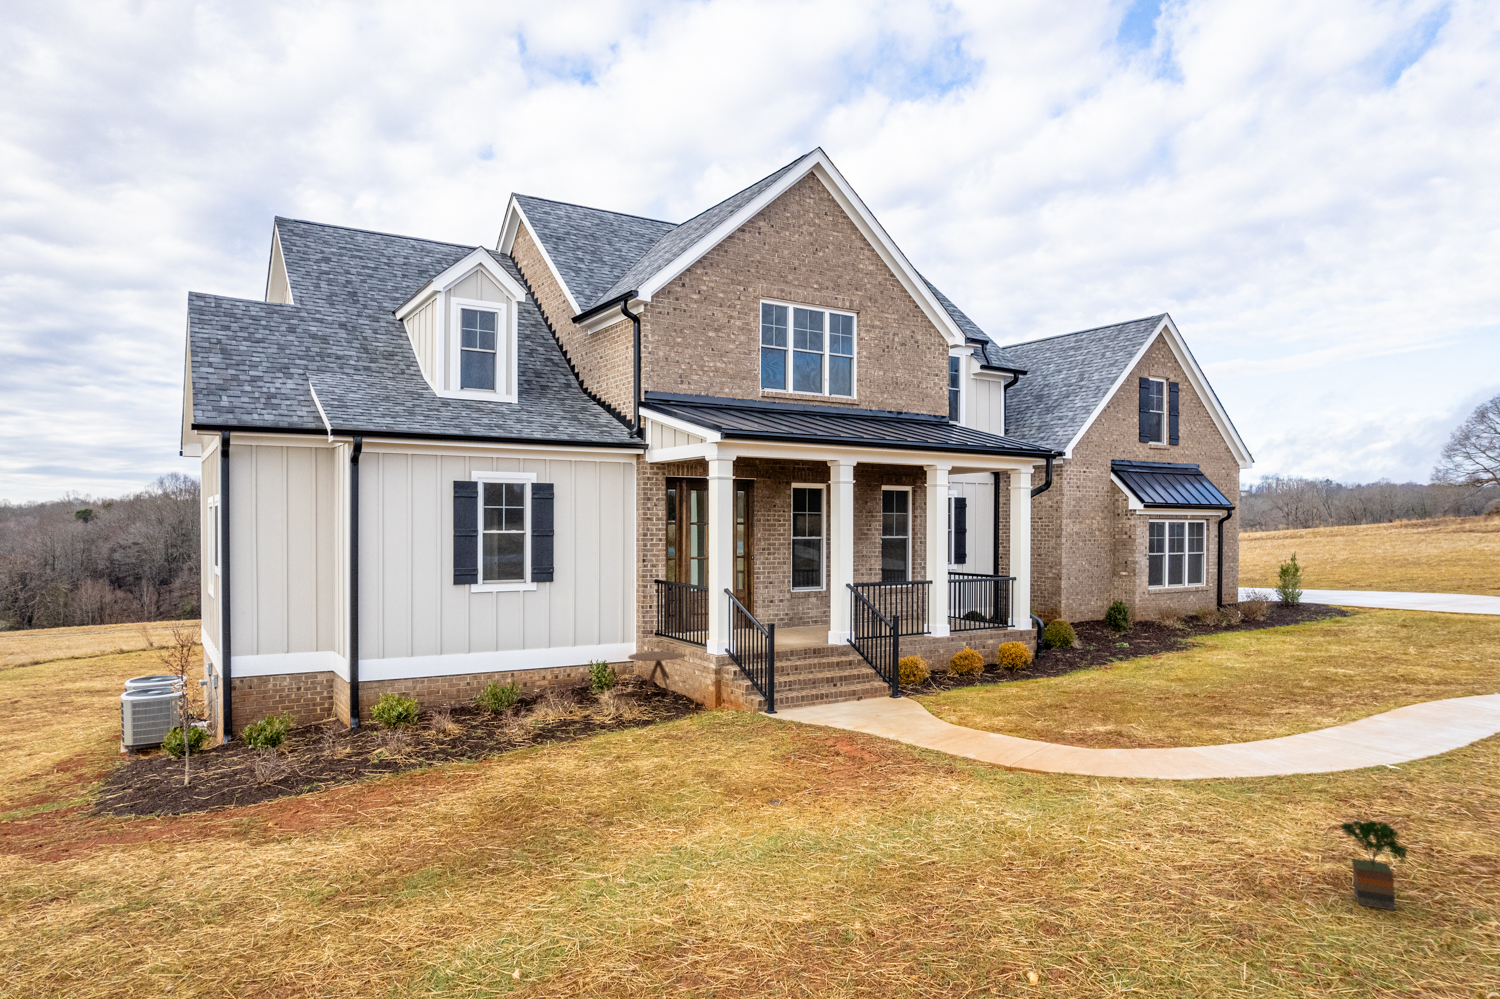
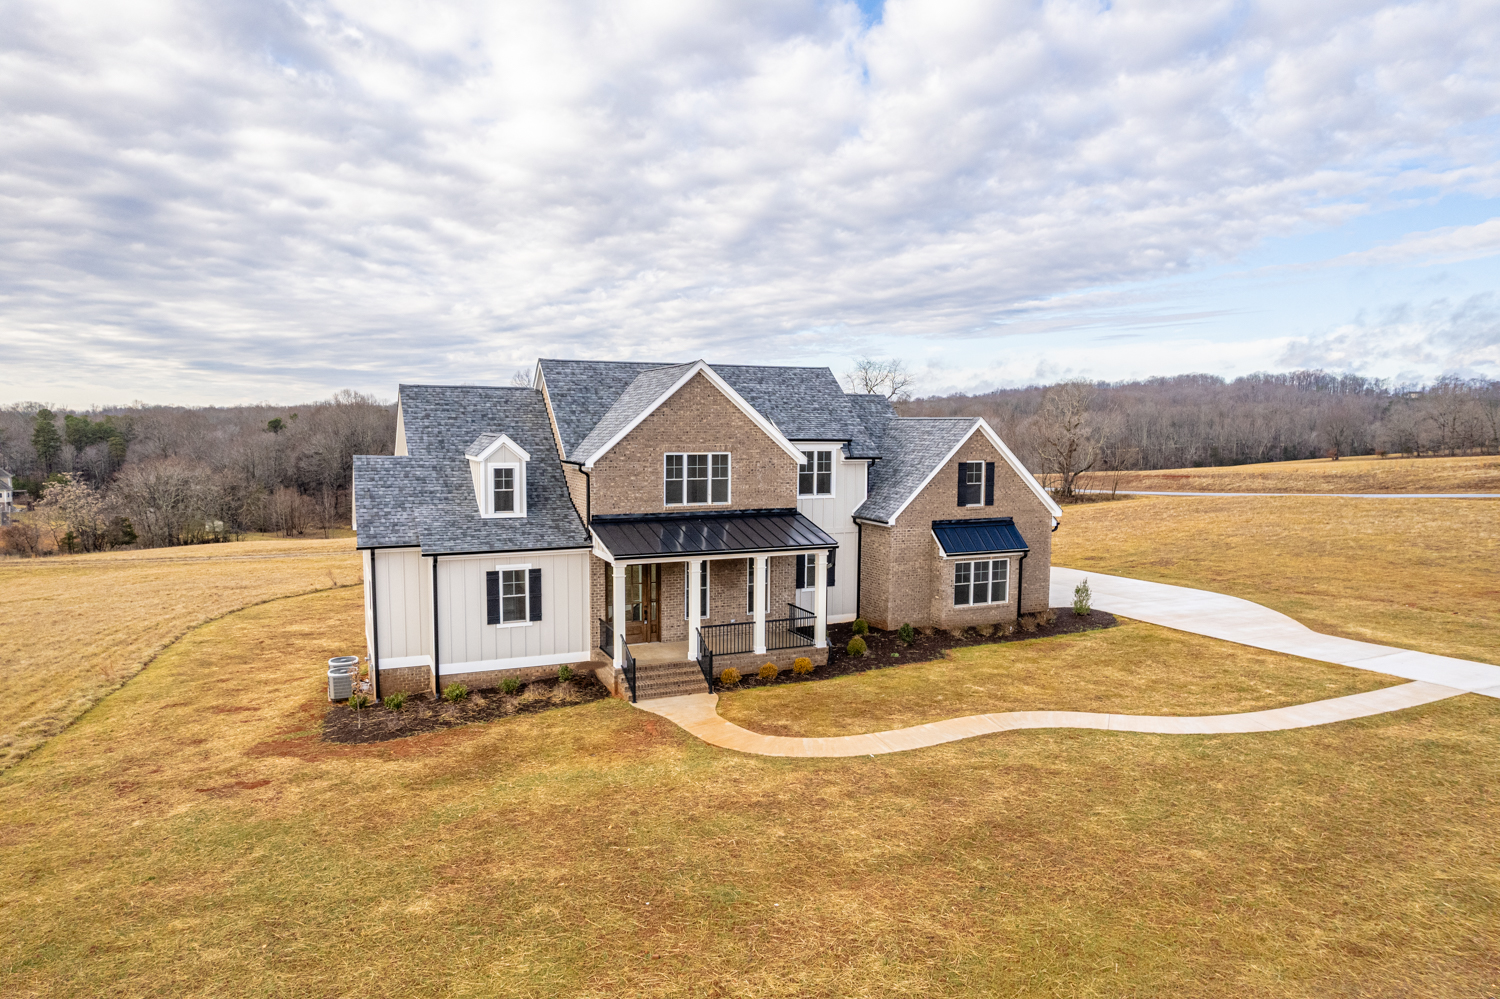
potted tree: present [1340,820,1407,911] -> none [735,789,753,821]

